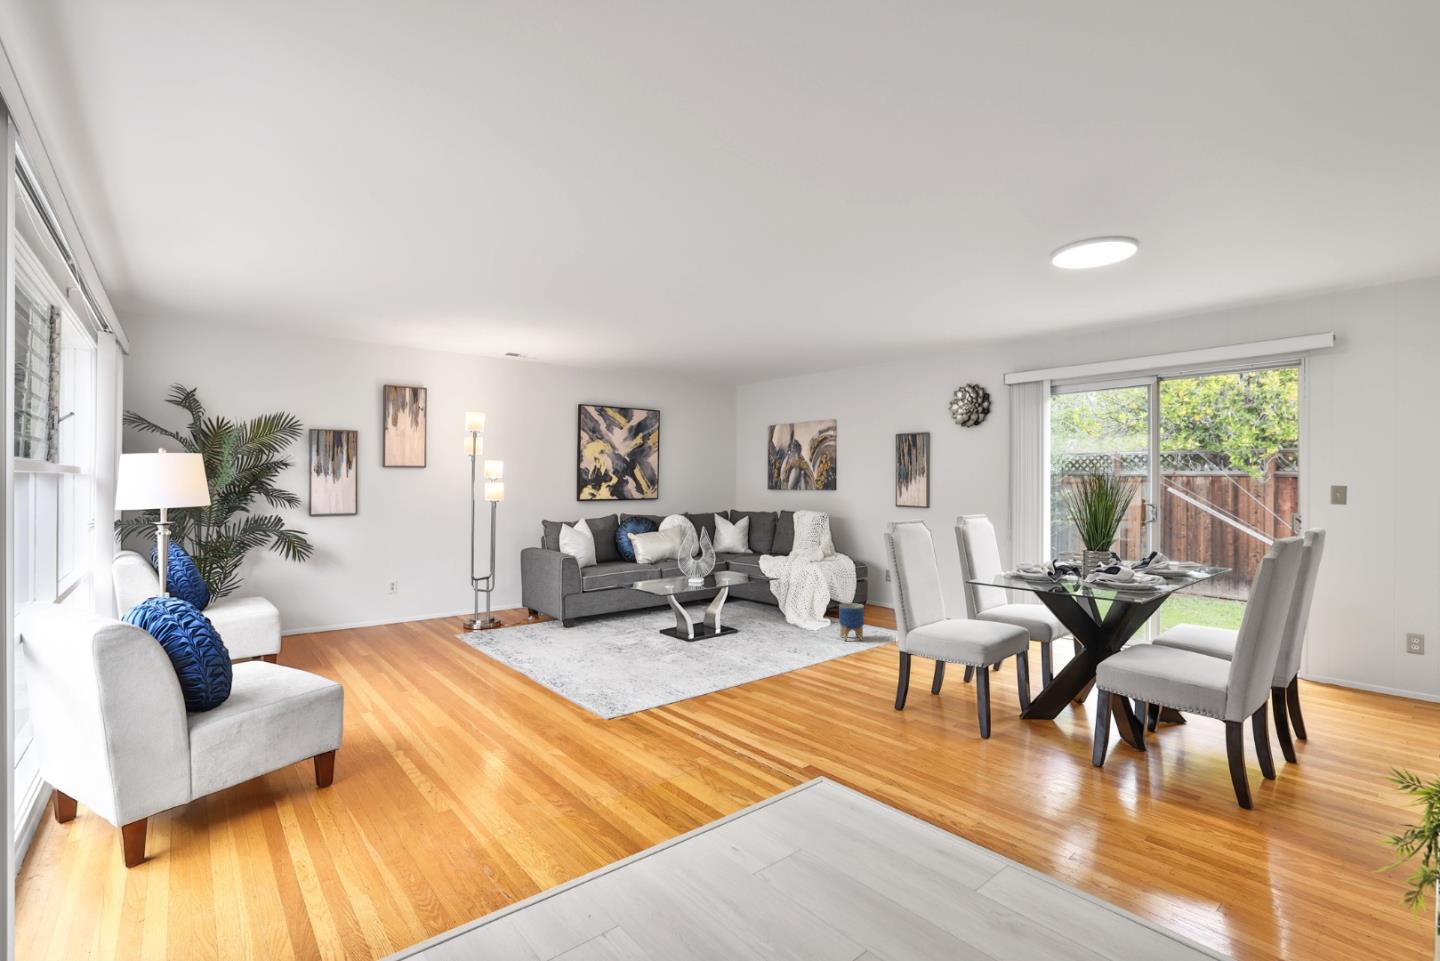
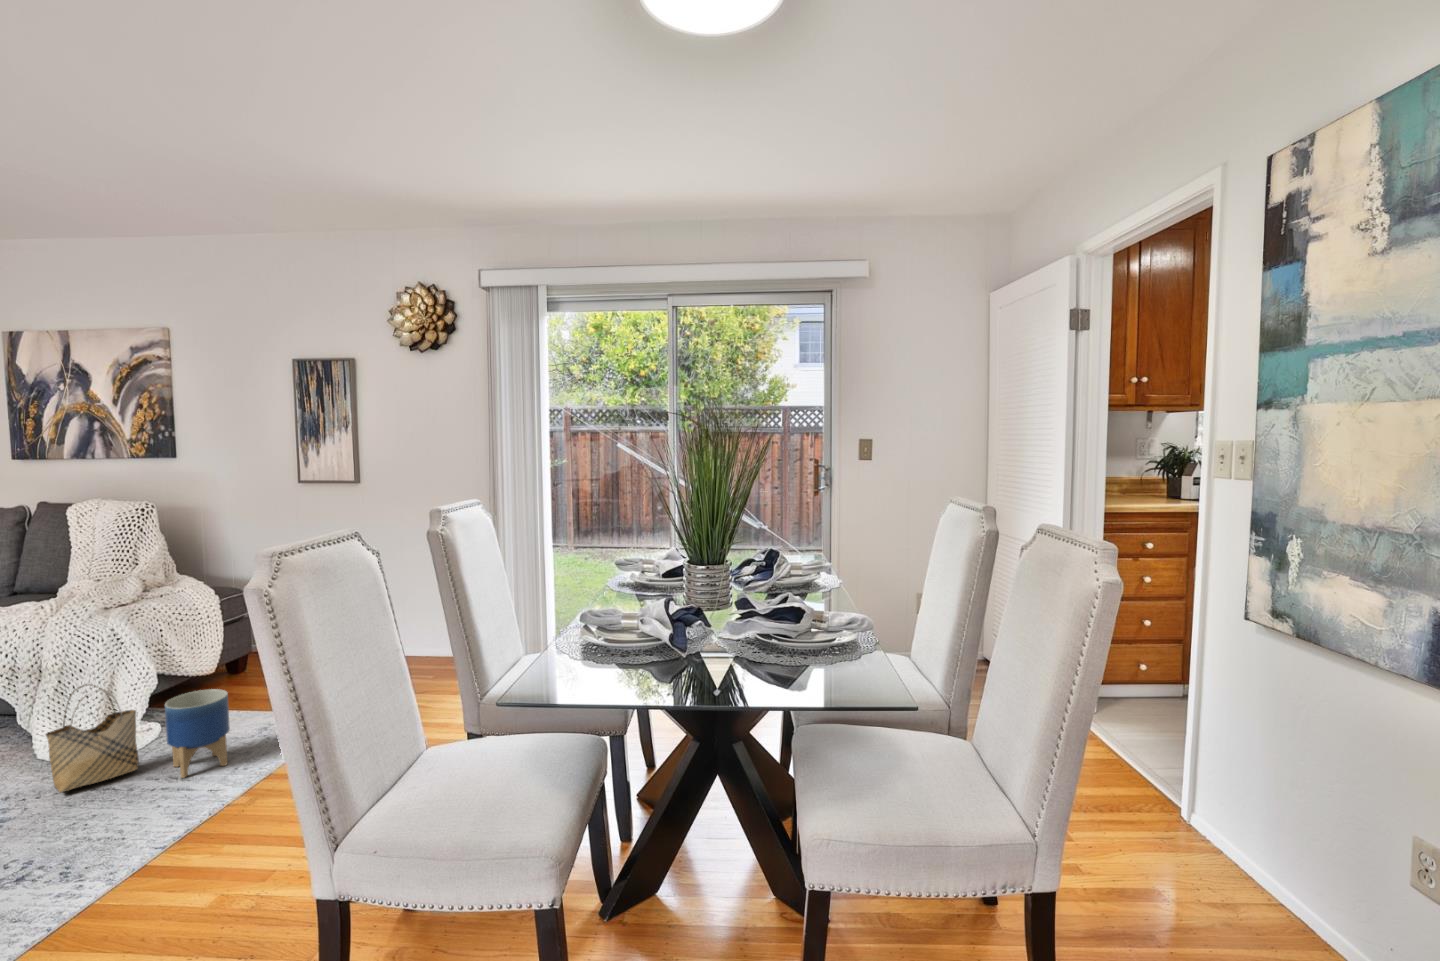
woven basket: none [797,591,827,635] -> present [46,684,139,793]

